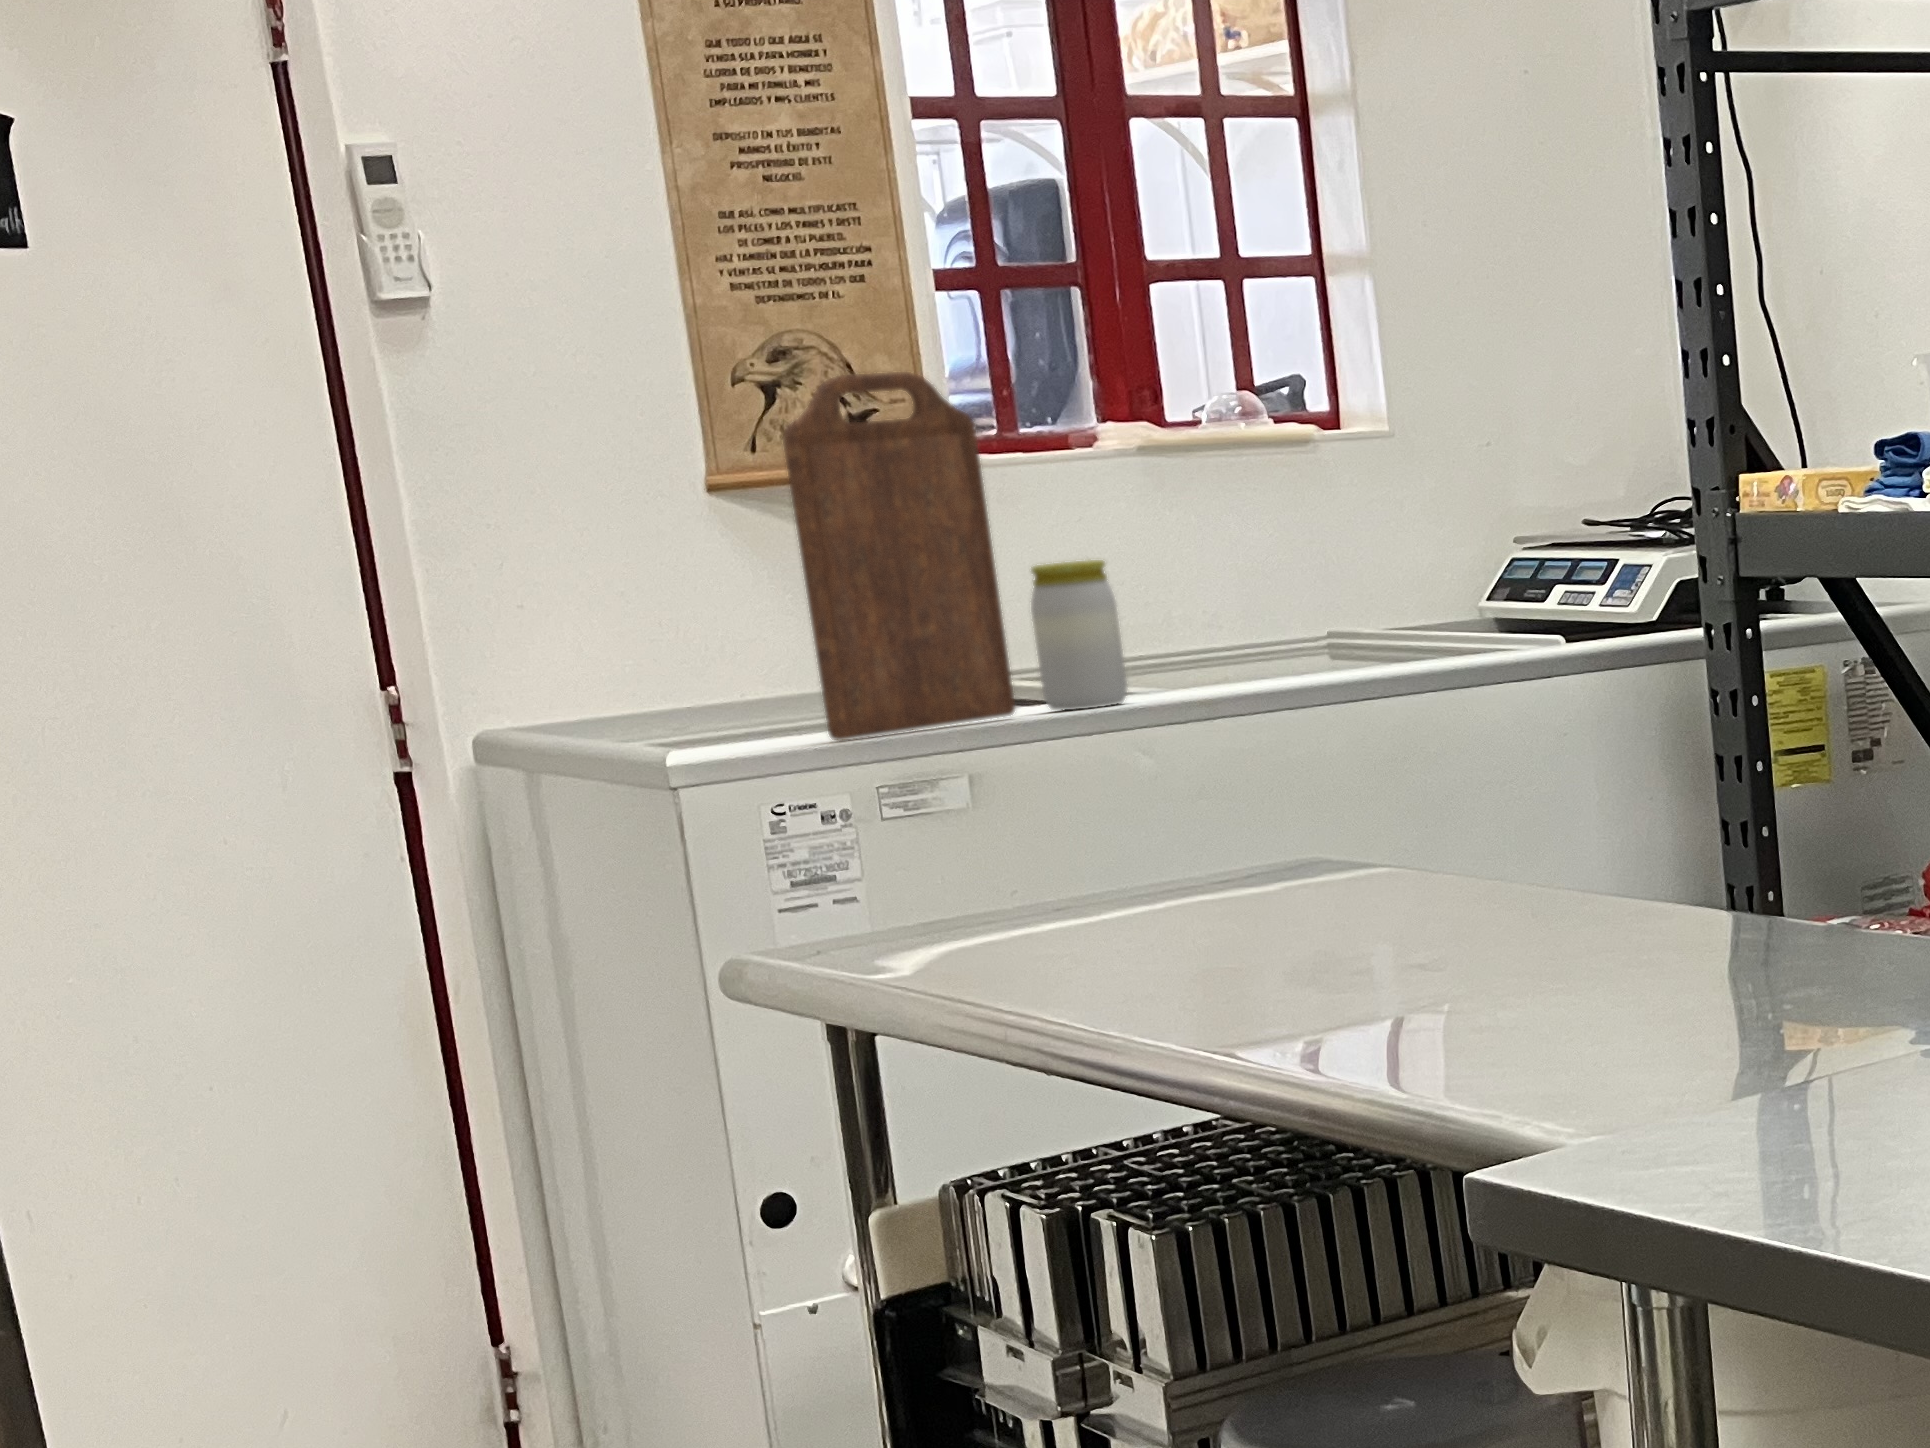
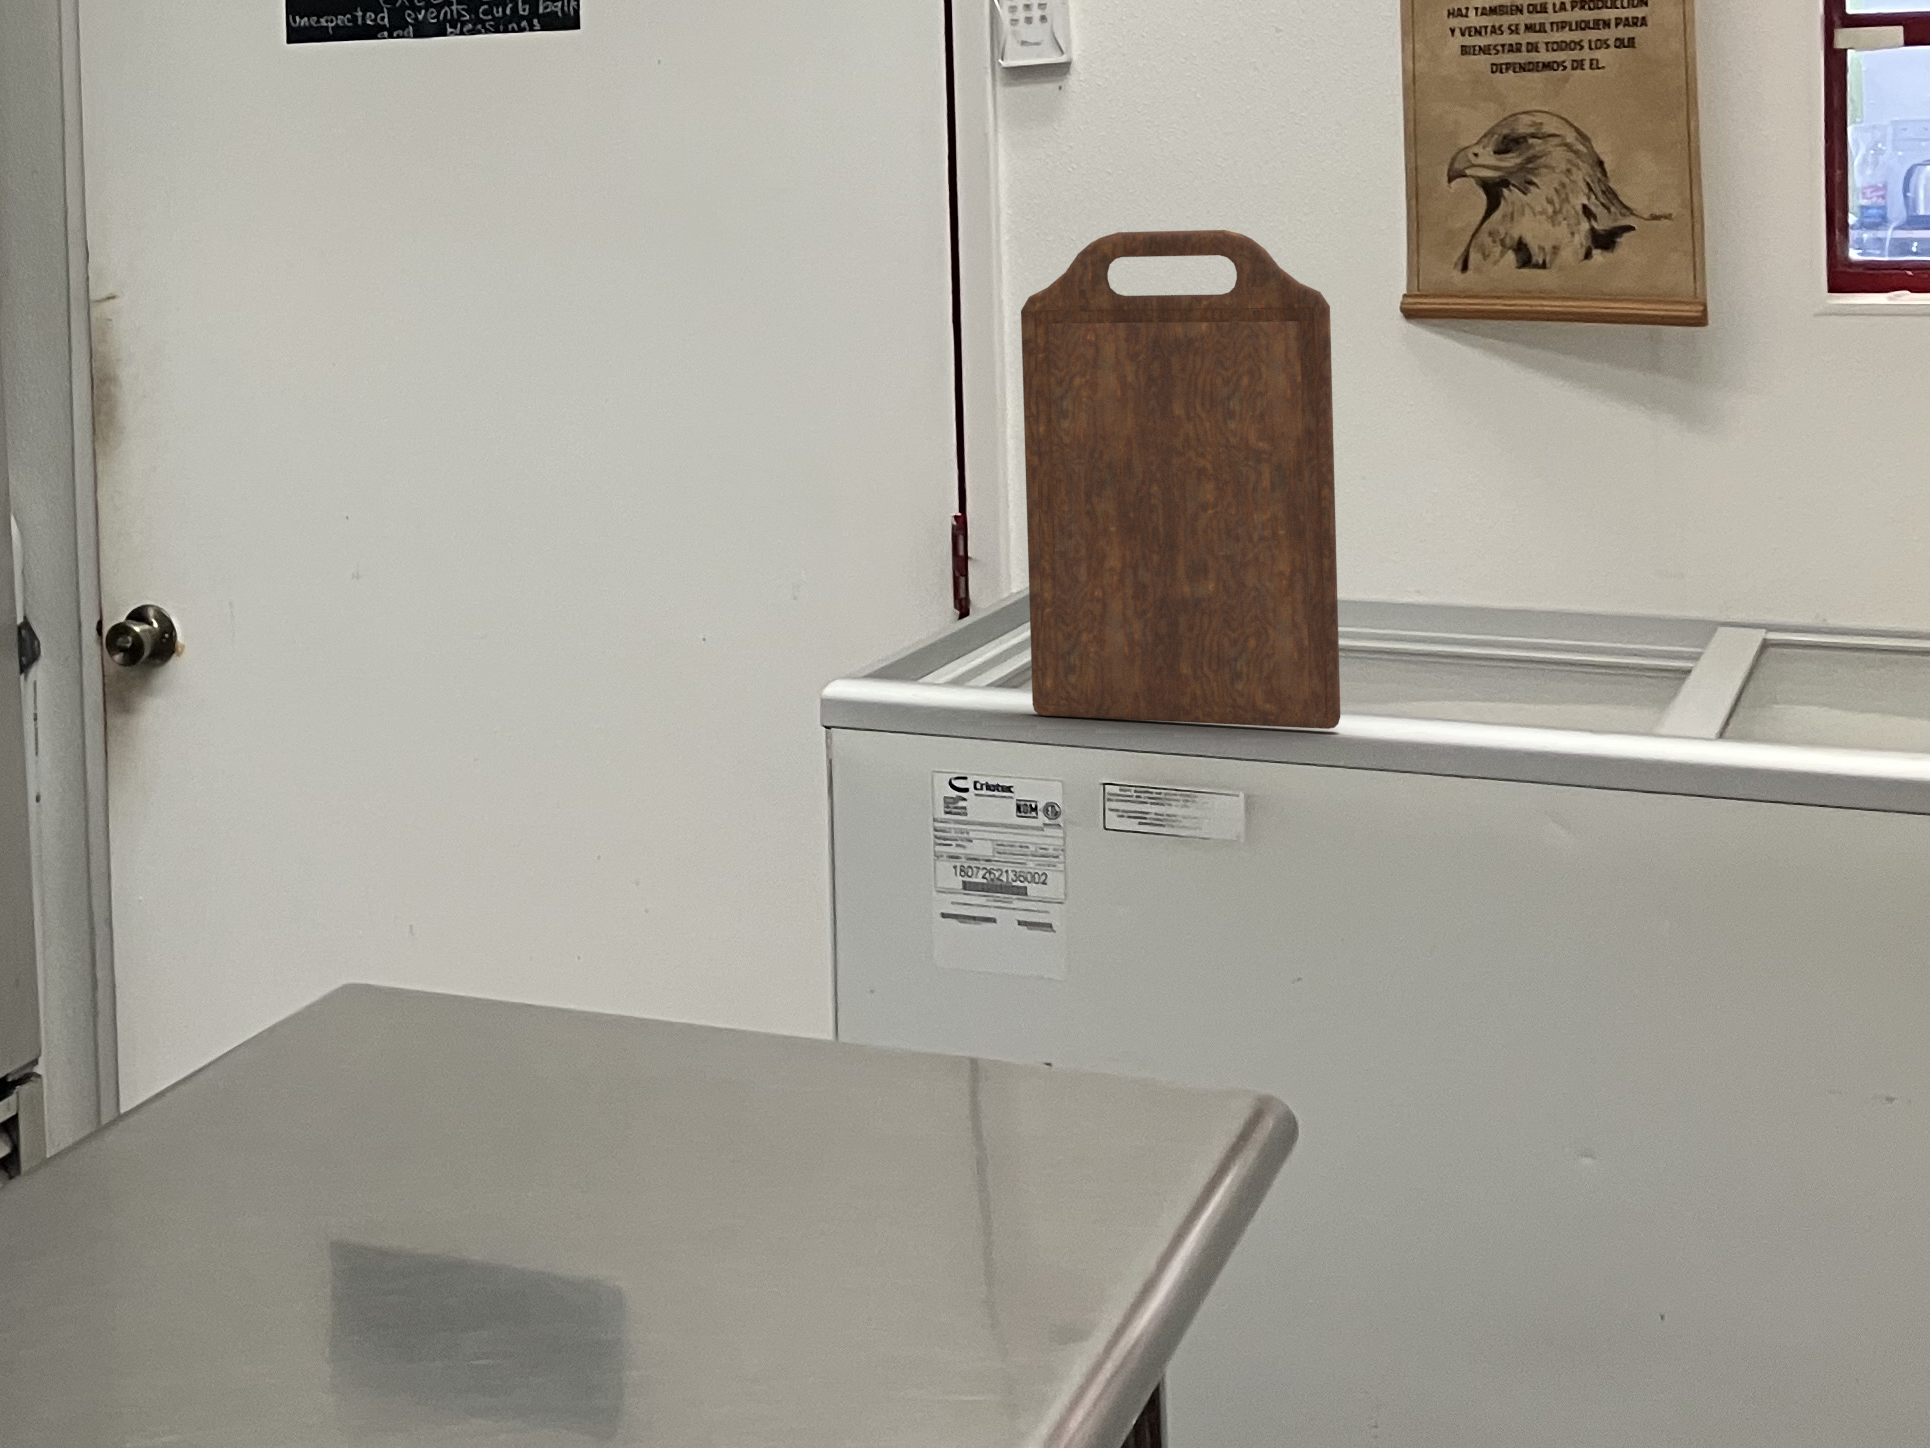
jar: present [1031,560,1128,710] -> none [1433,512,1578,746]

